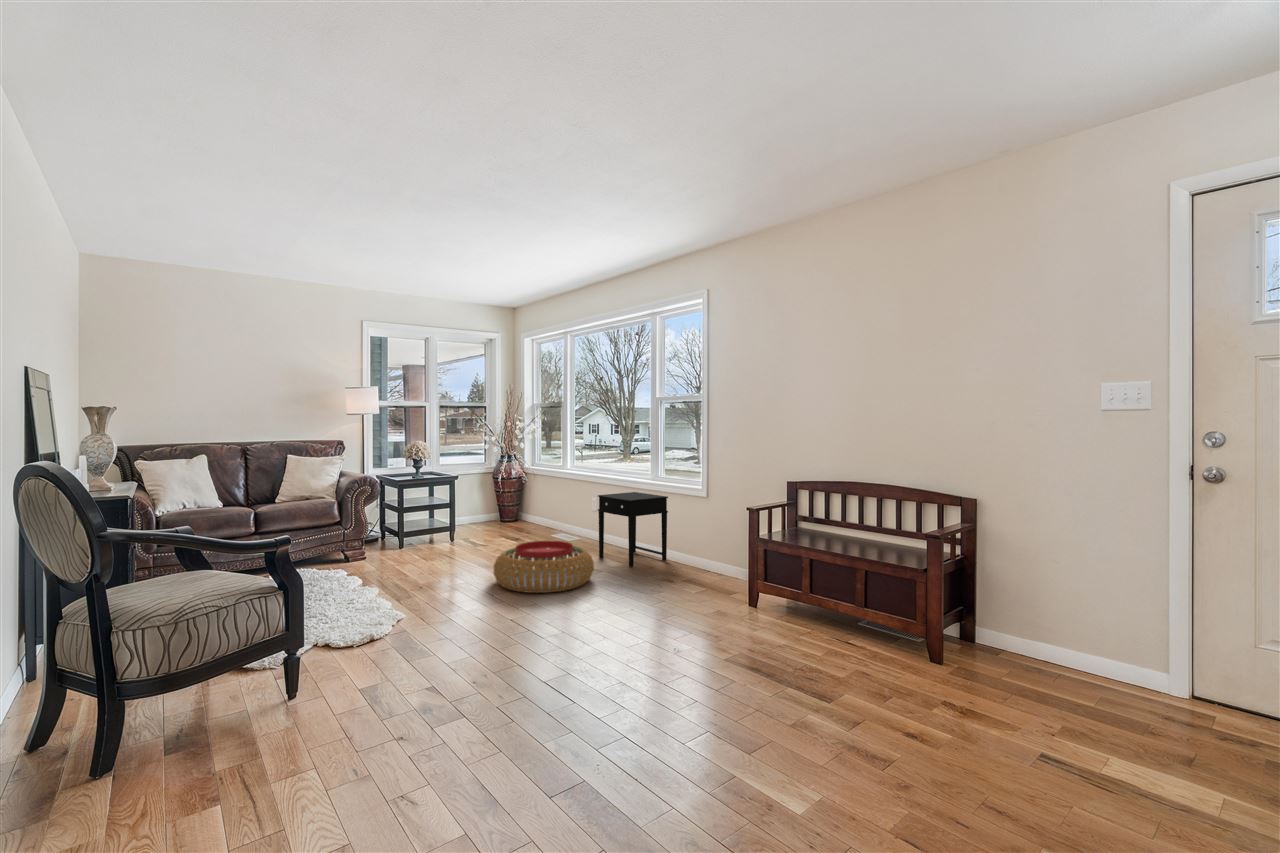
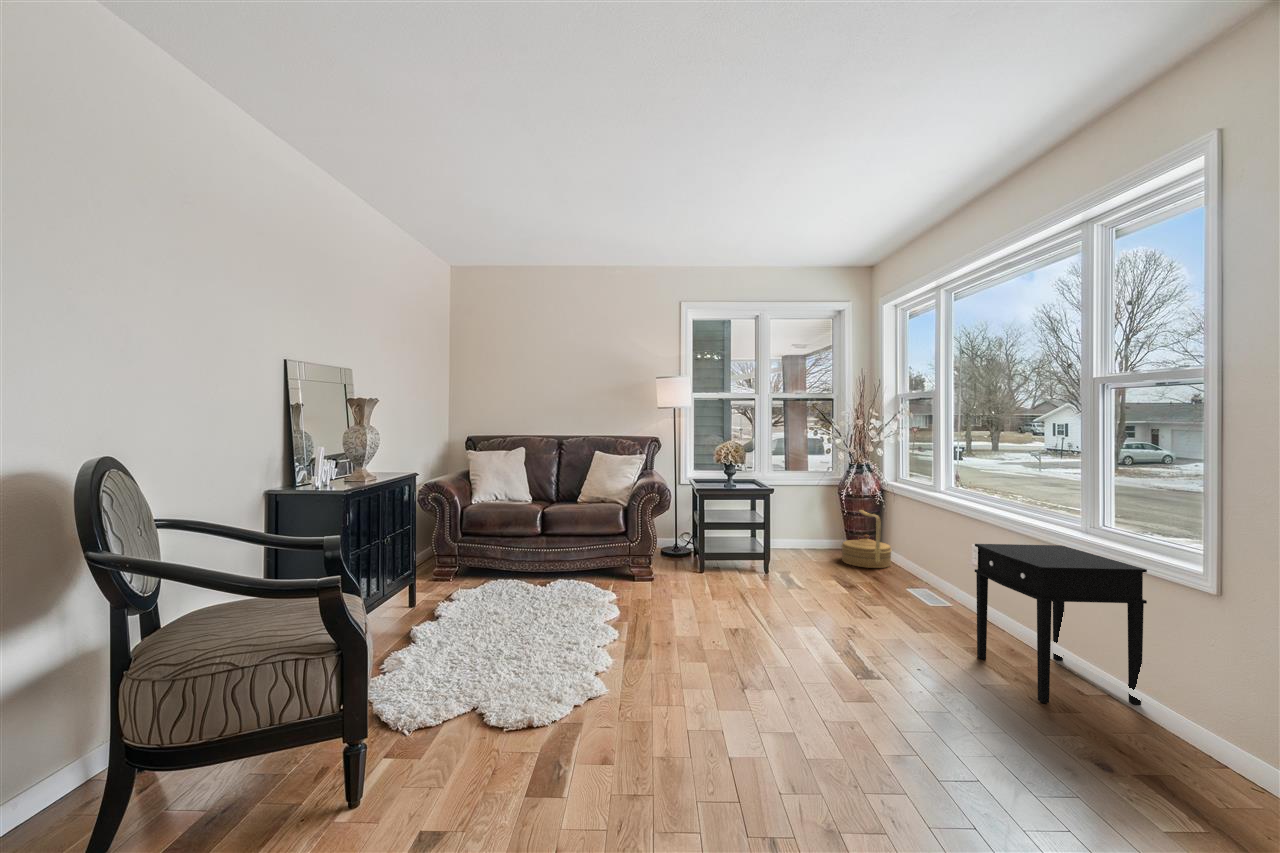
woven basket: none [499,488,534,529] -> present [842,510,892,568]
pouf: present [494,541,594,593] -> none [752,612,944,734]

